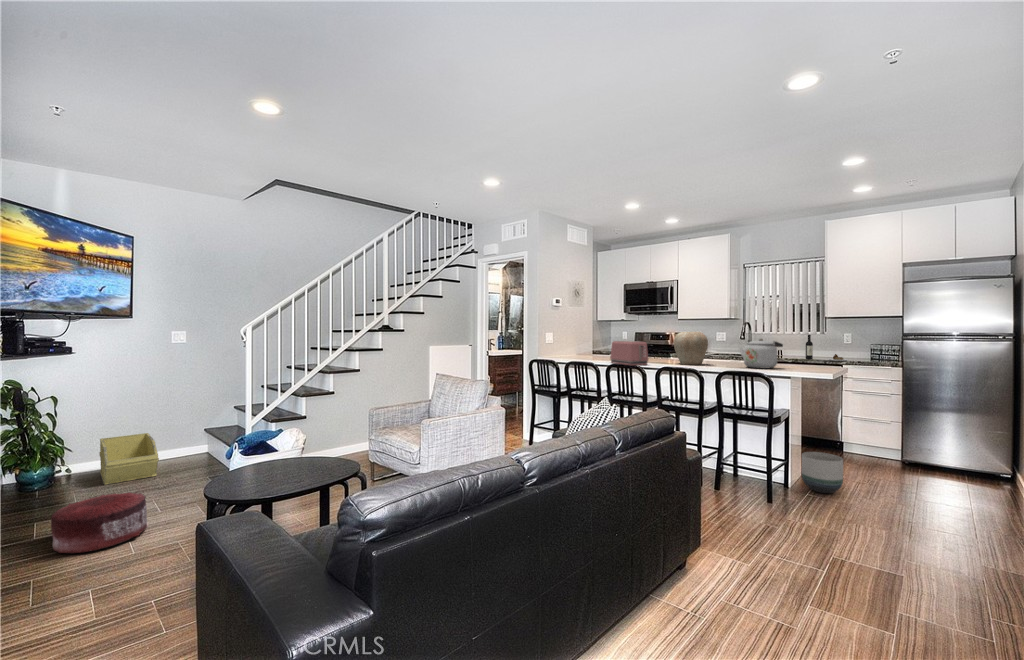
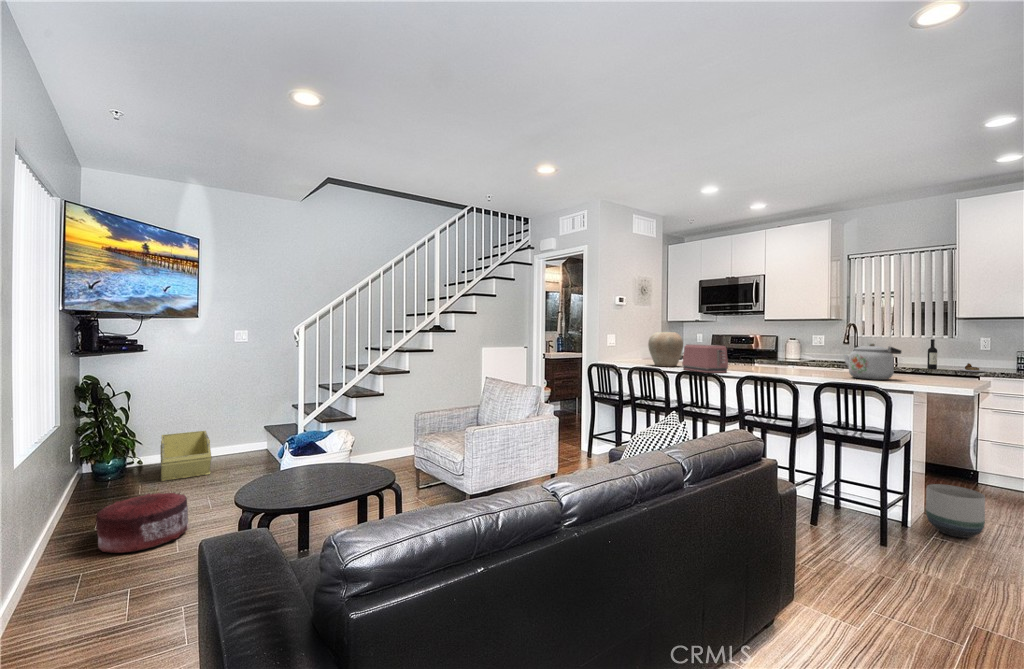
vase: present [674,332,708,365] -> present [648,332,683,367]

